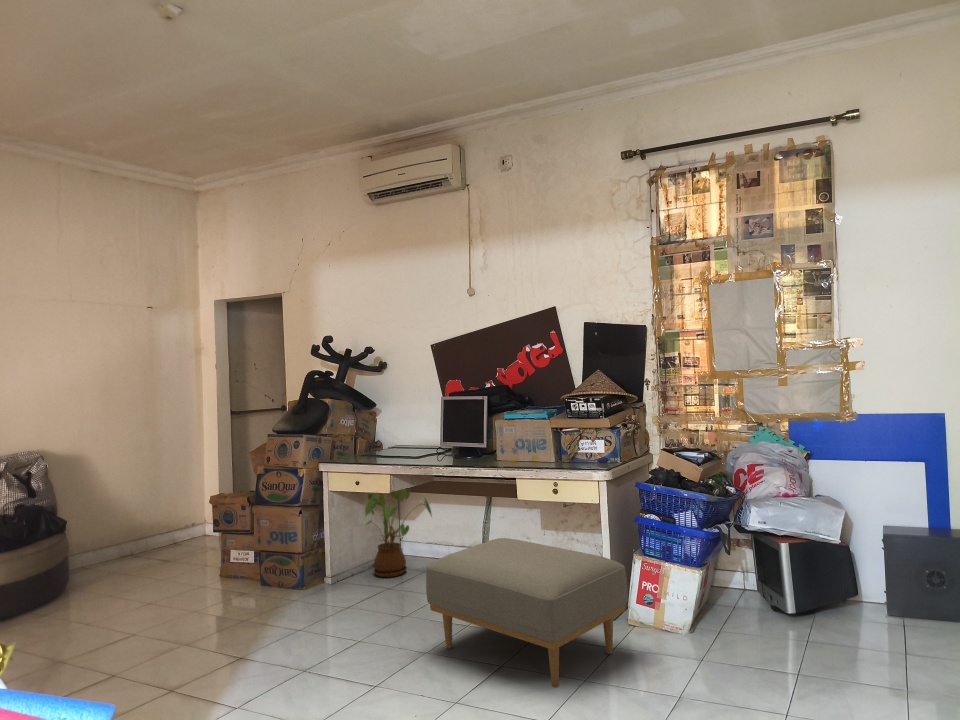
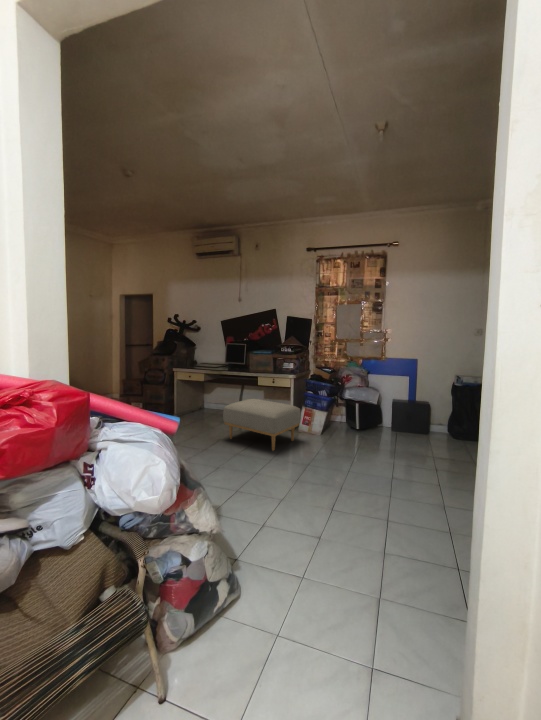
house plant: present [365,489,432,577] -> none [191,377,220,416]

